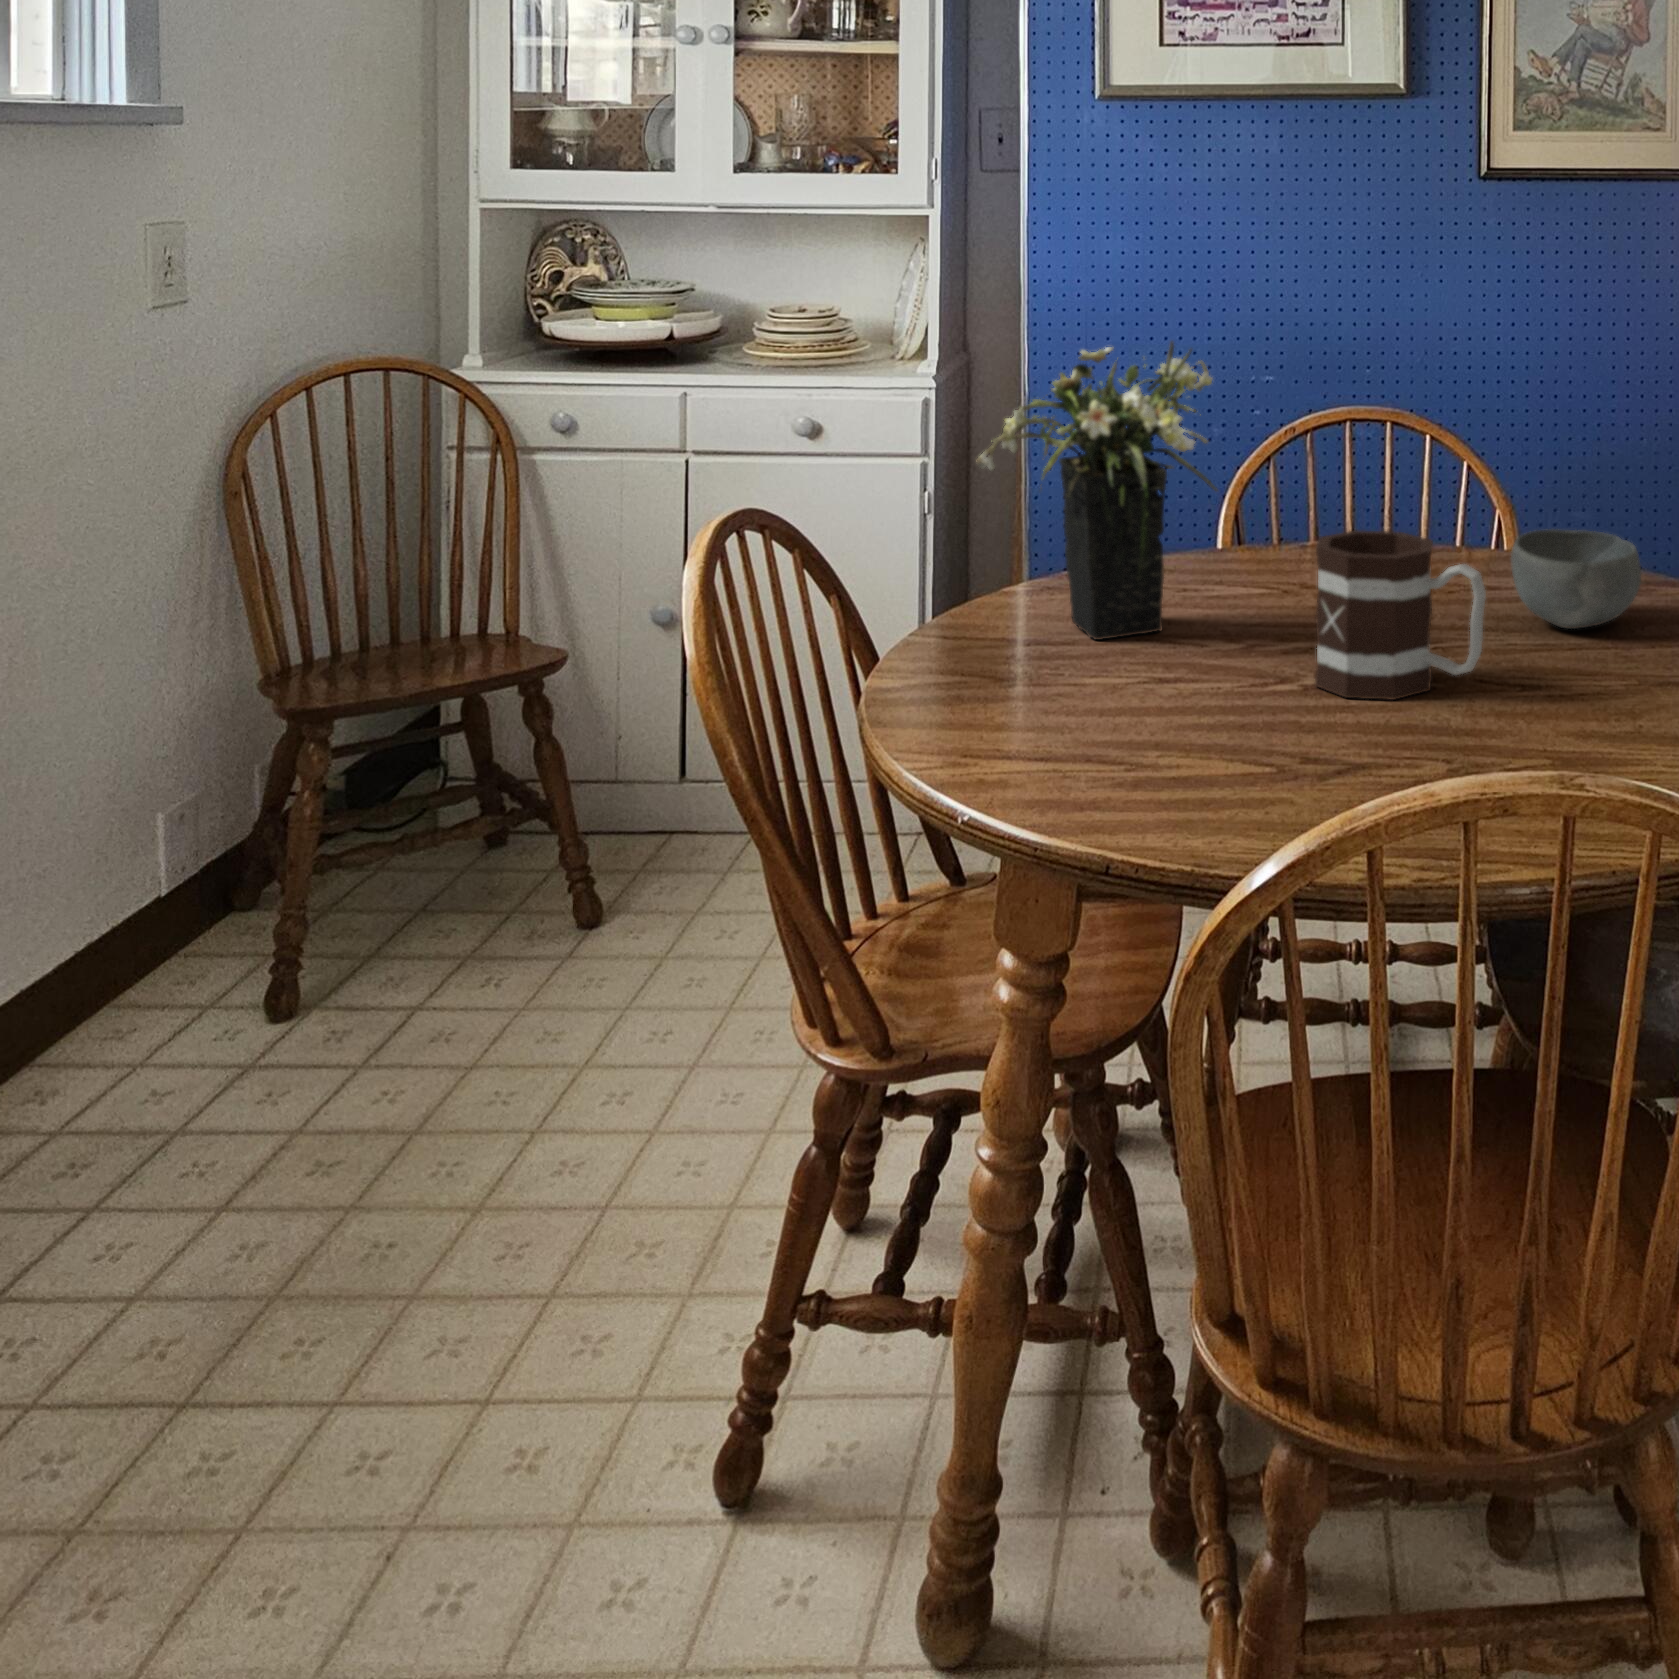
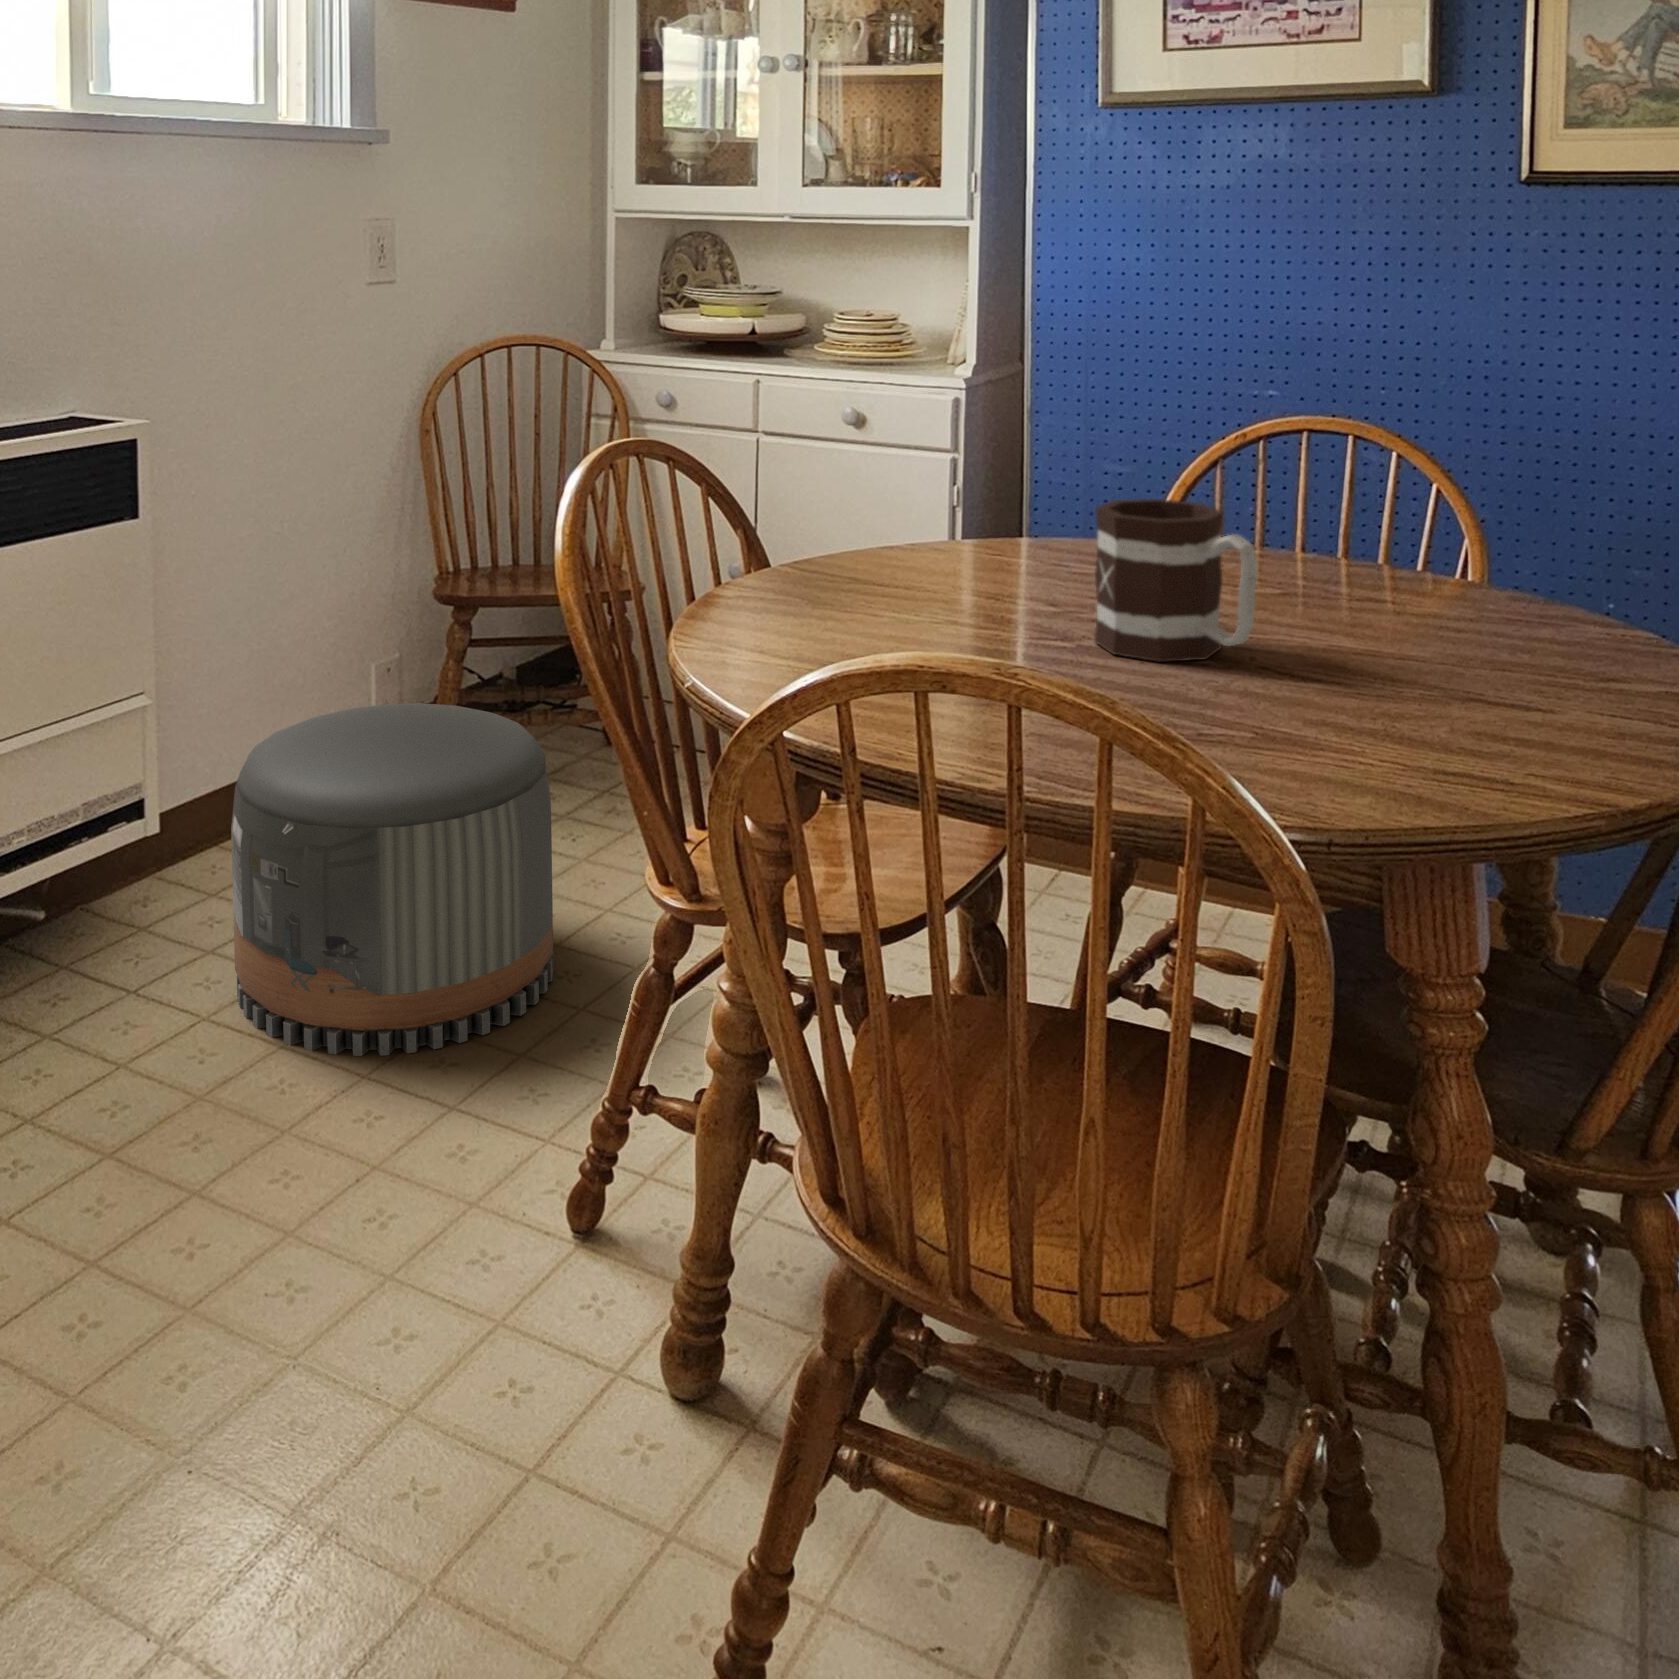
flower arrangement: present [976,341,1217,640] -> none [828,311,1066,586]
bowl: present [1511,529,1641,629] -> none [1365,526,1516,629]
pouf: none [80,857,553,1379] -> present [231,703,554,1056]

